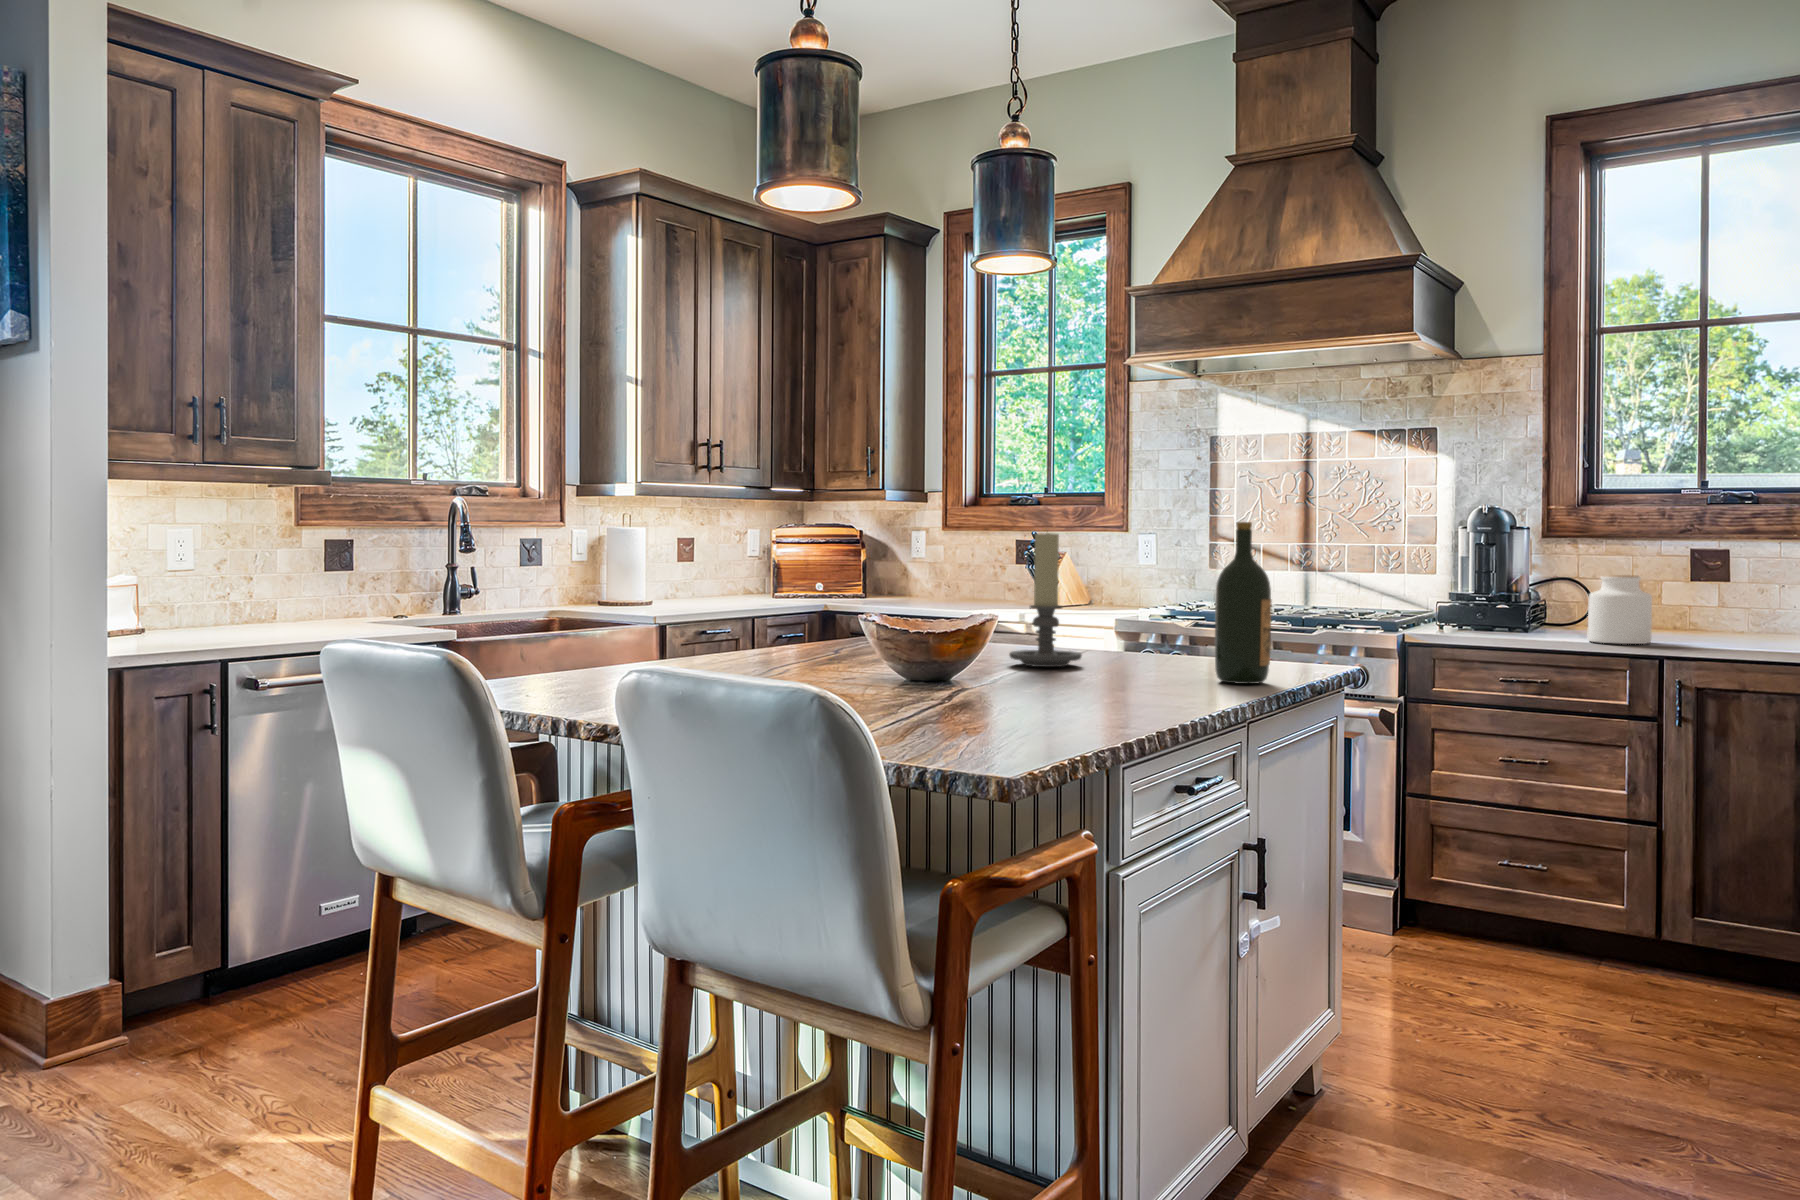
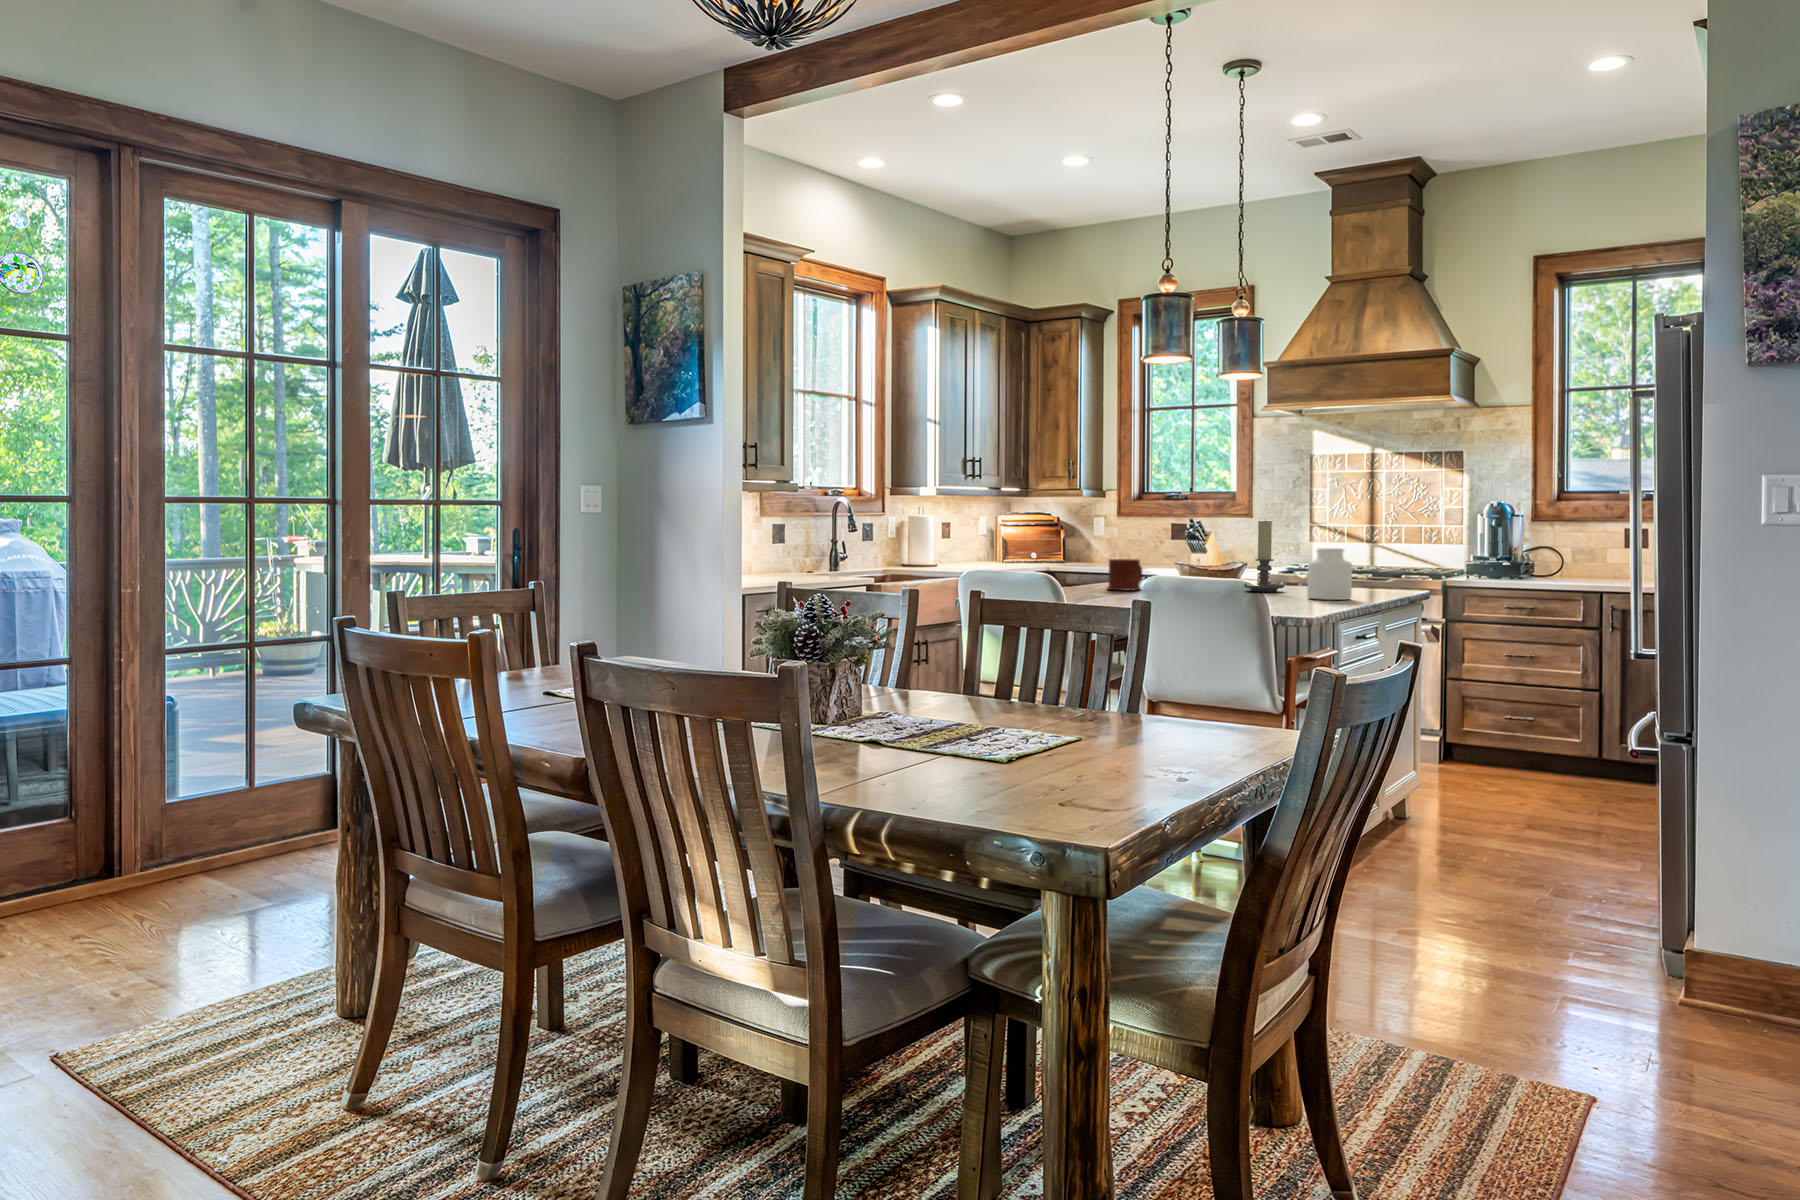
wine bottle: present [1215,522,1272,684] -> none [1362,515,1393,597]
jar: present [1588,575,1652,644] -> present [1307,548,1352,600]
mug: none [762,603,832,663] -> present [1107,559,1142,590]

